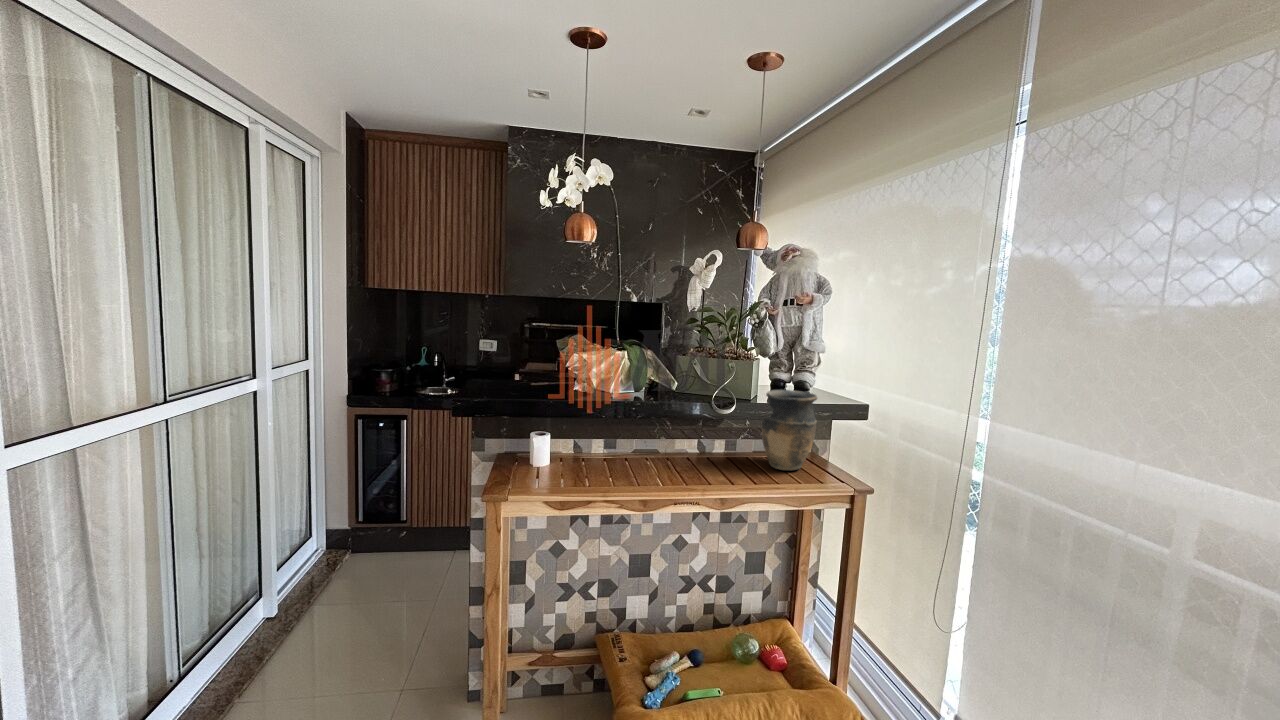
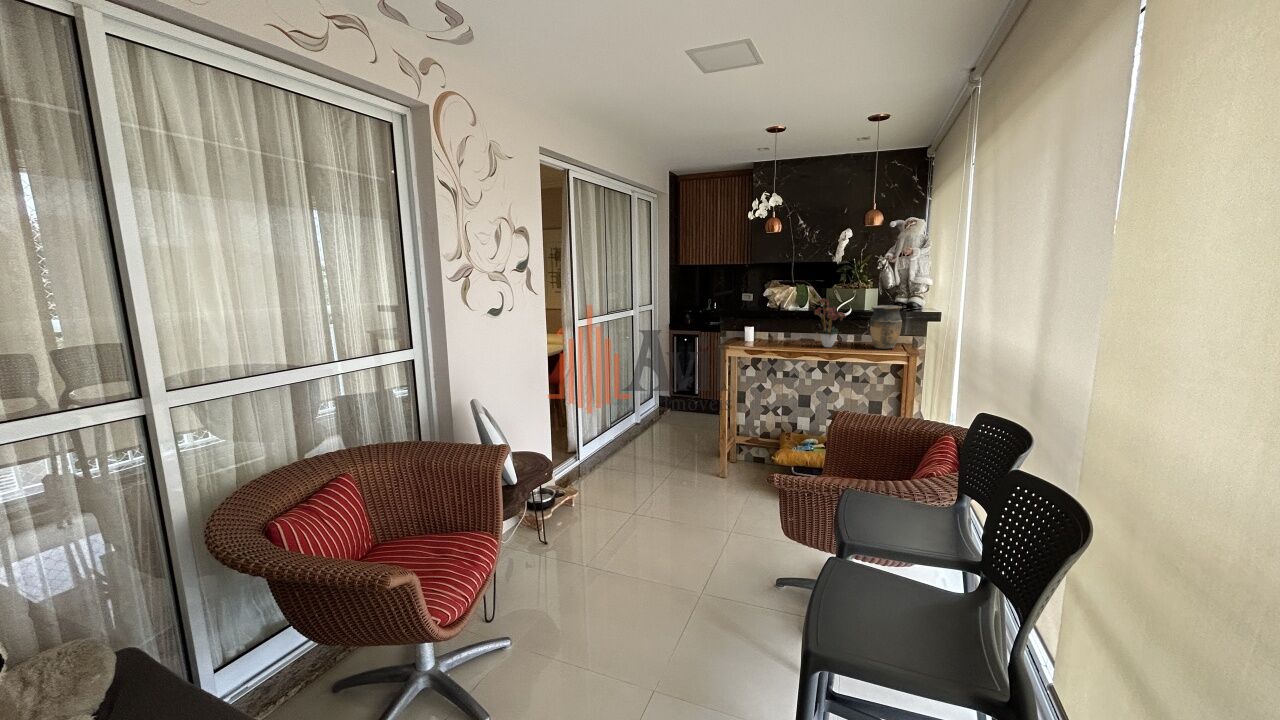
flower arrangement: none [667,373,735,472] -> present [815,299,846,347]

